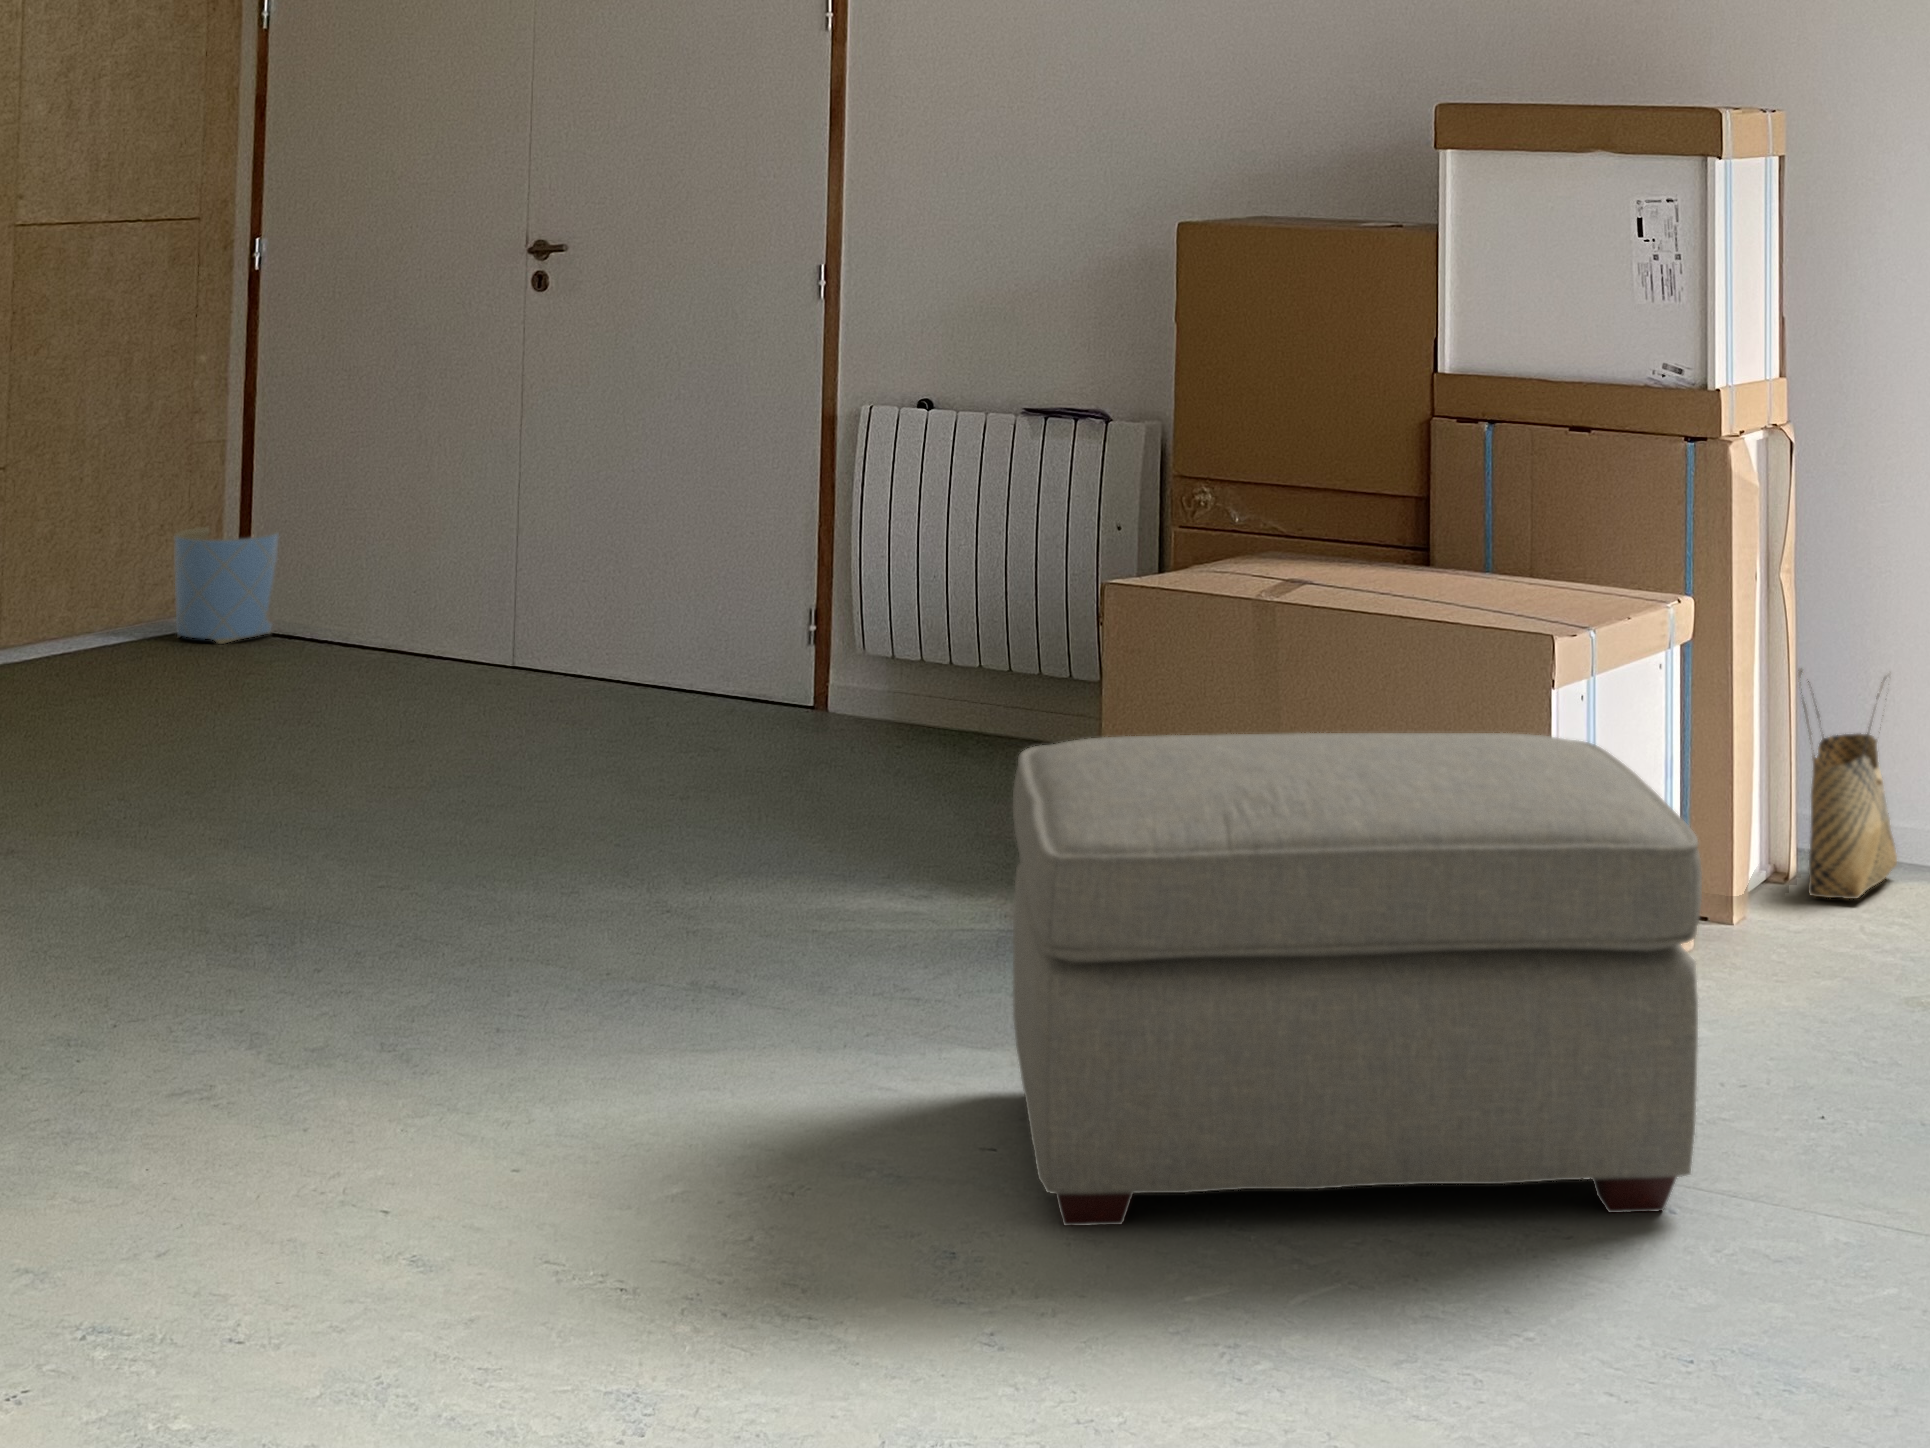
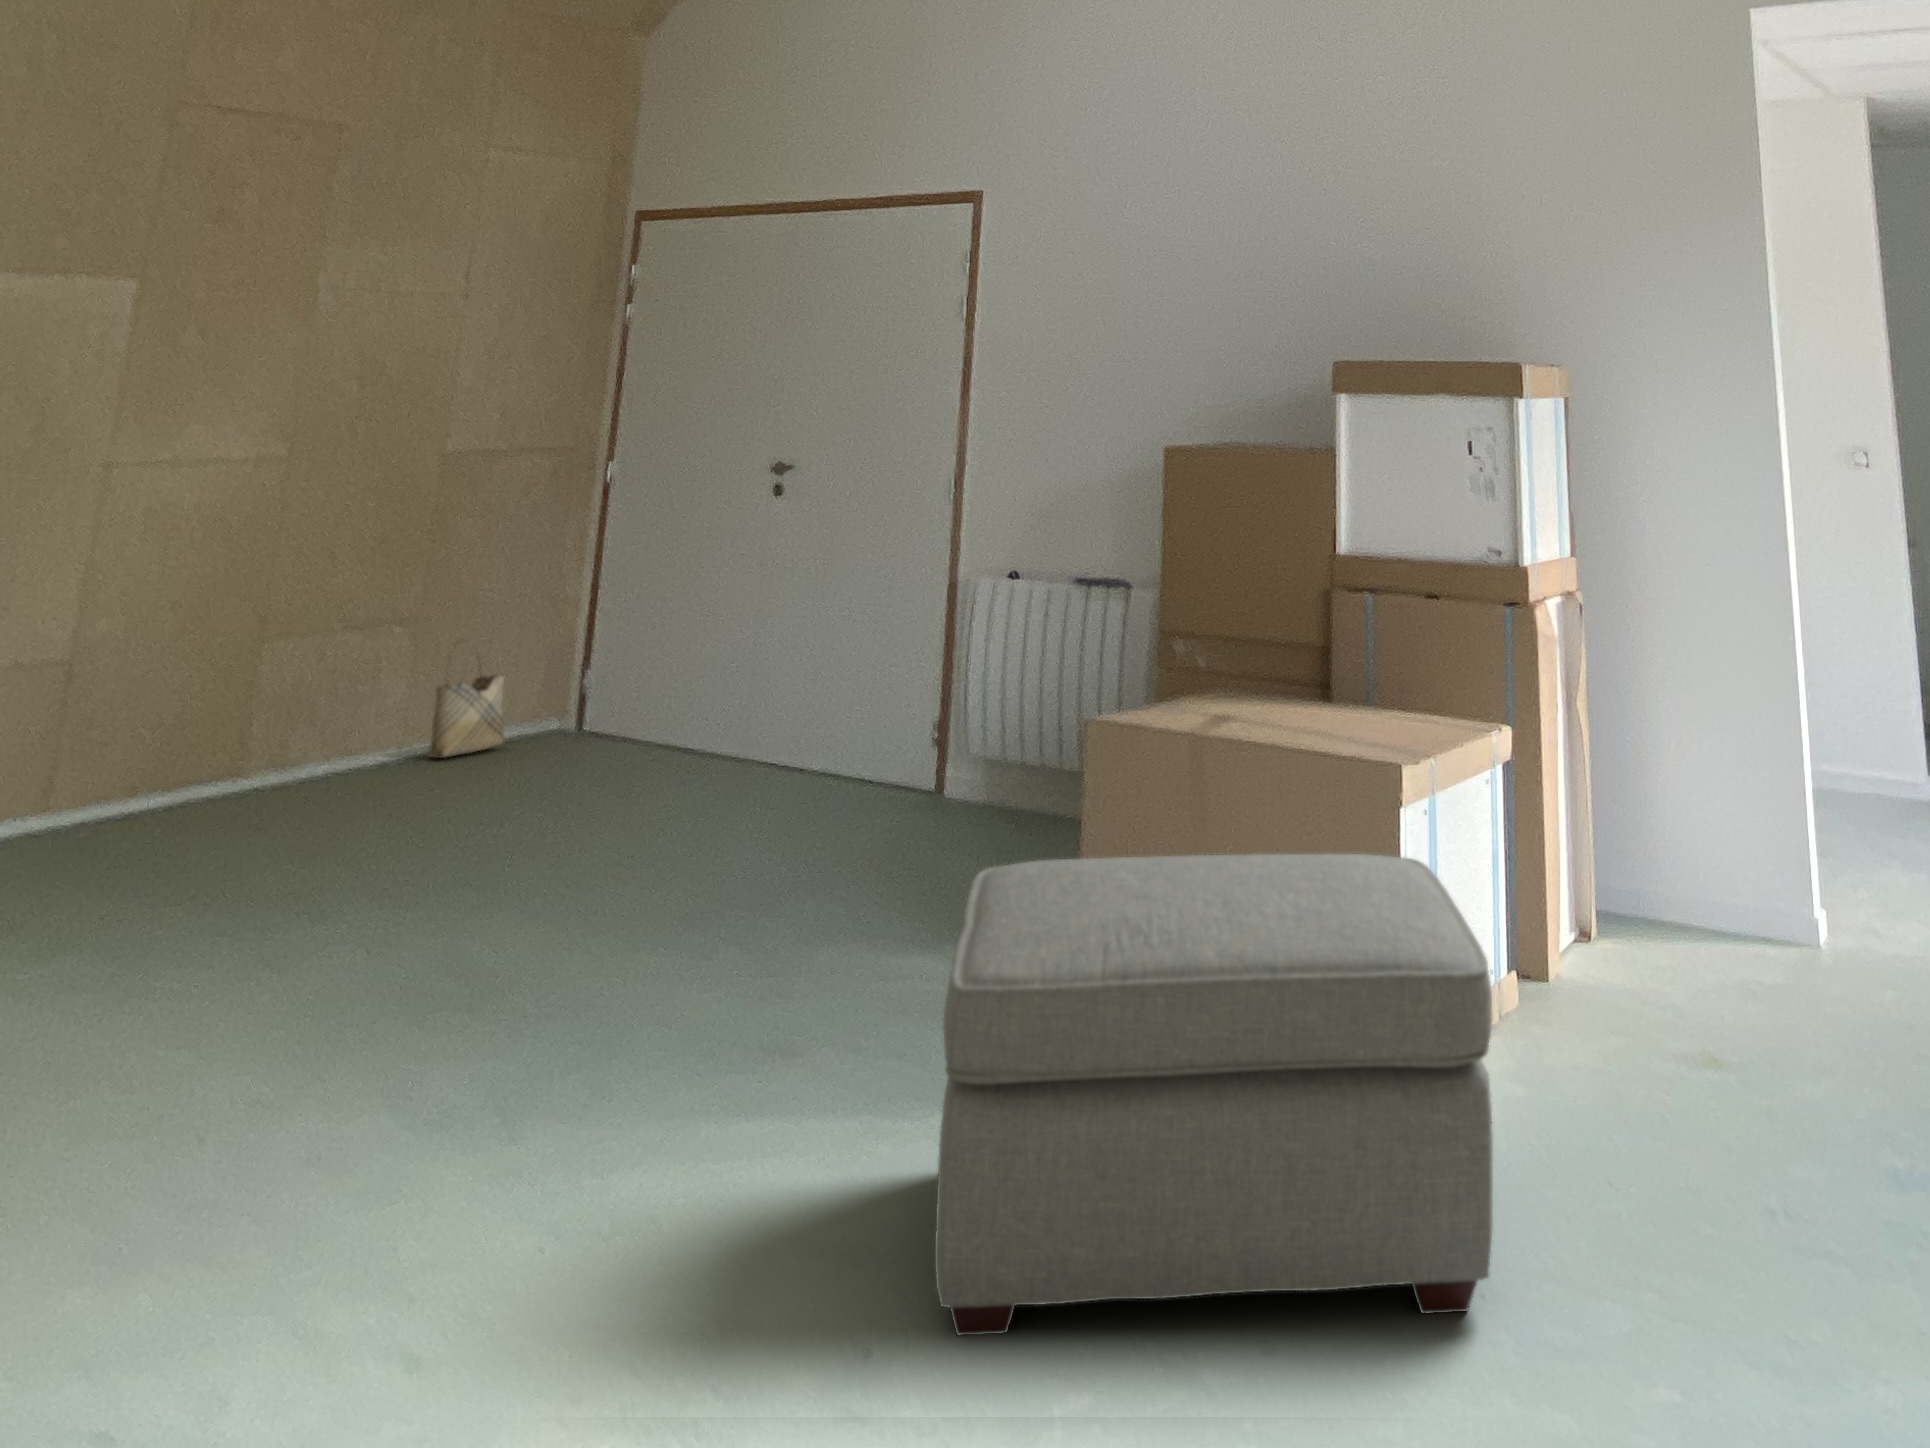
planter: present [175,527,279,644] -> none [531,659,607,744]
woven basket: present [1798,669,1897,899] -> present [429,644,504,758]

